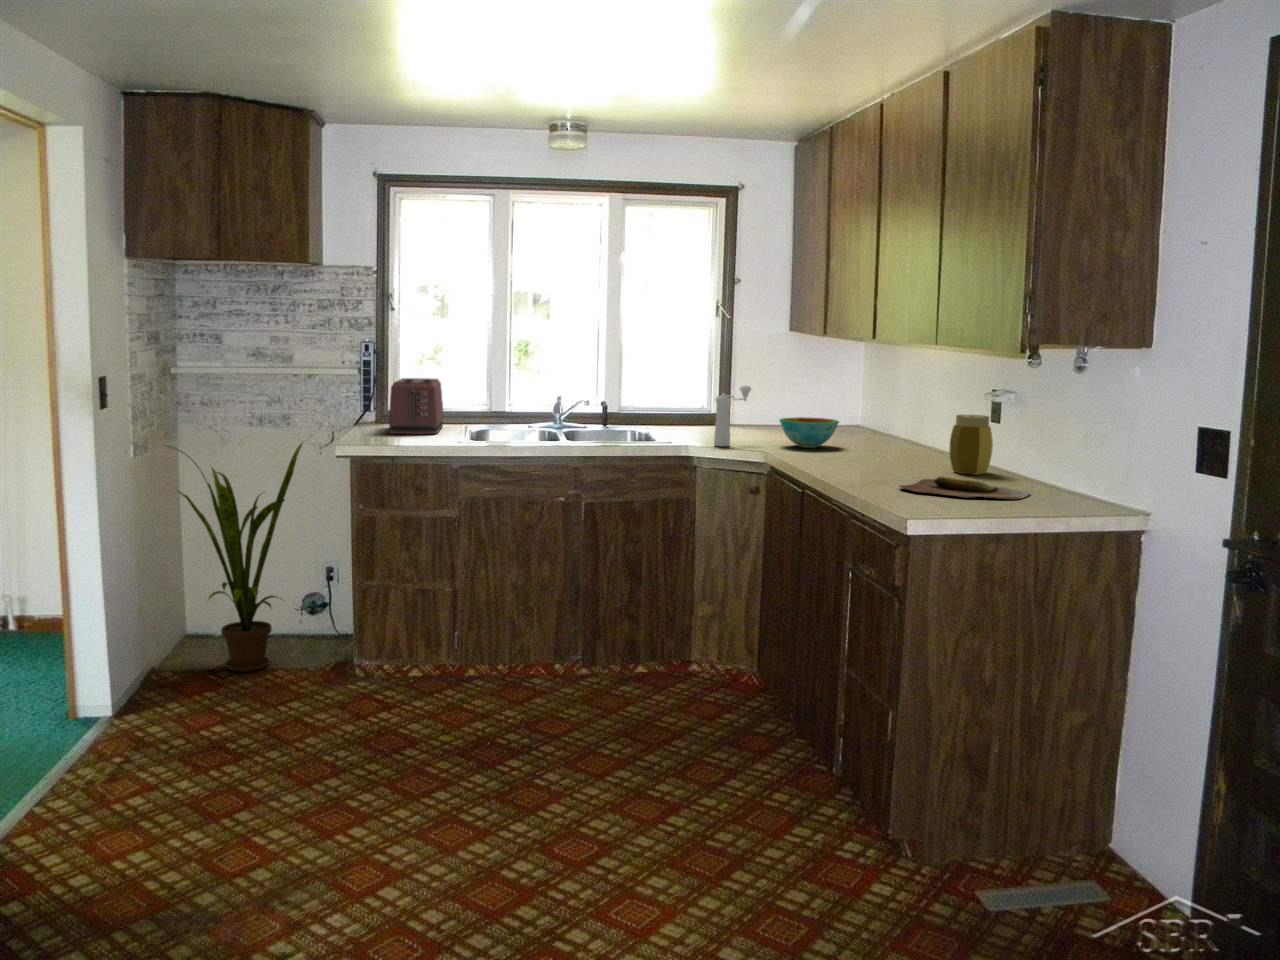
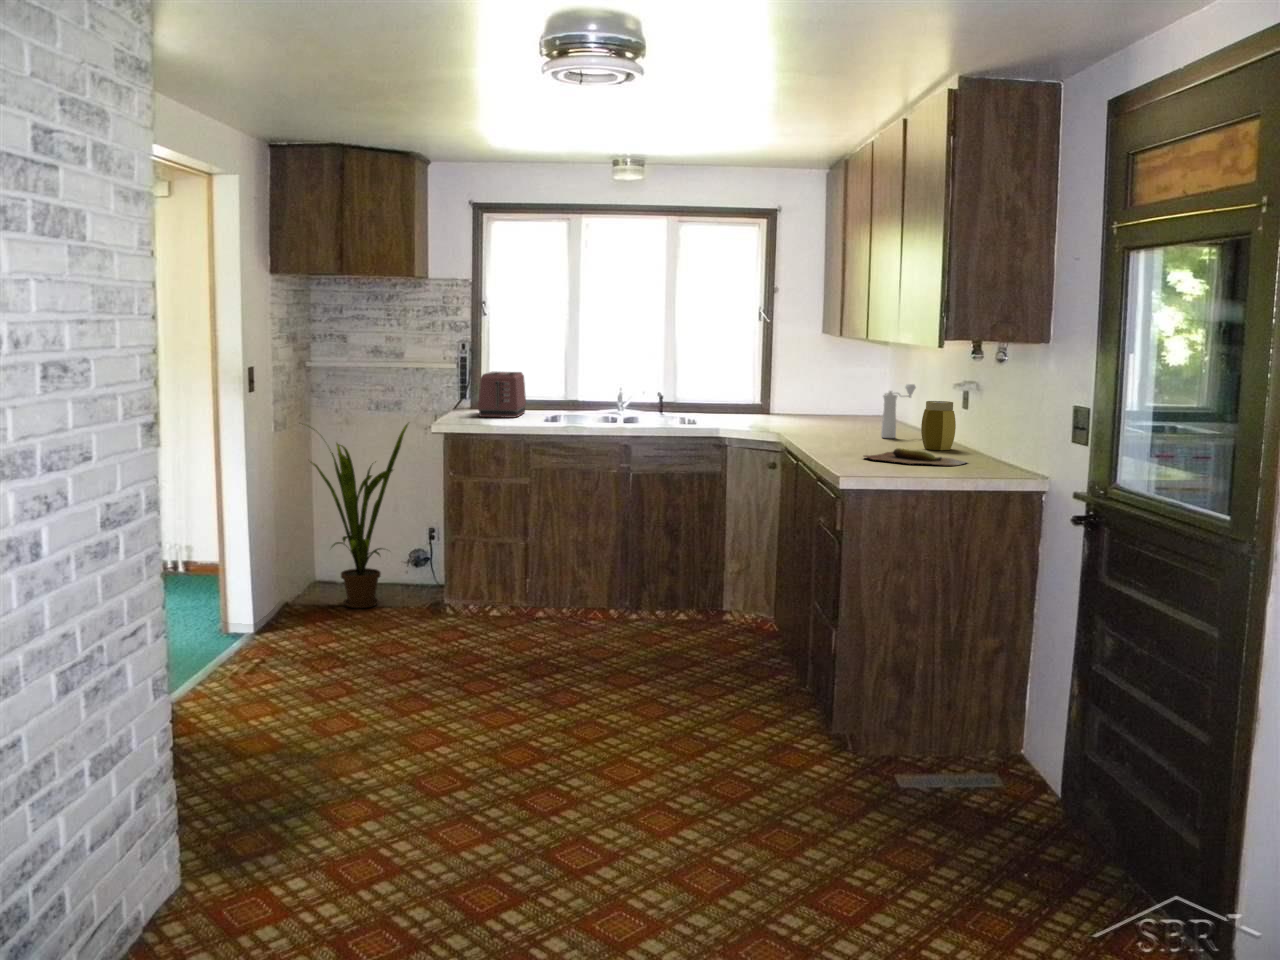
pepper mill: present [714,386,751,446] -> present [881,384,916,438]
bowl: present [779,417,839,448] -> none [797,406,848,431]

